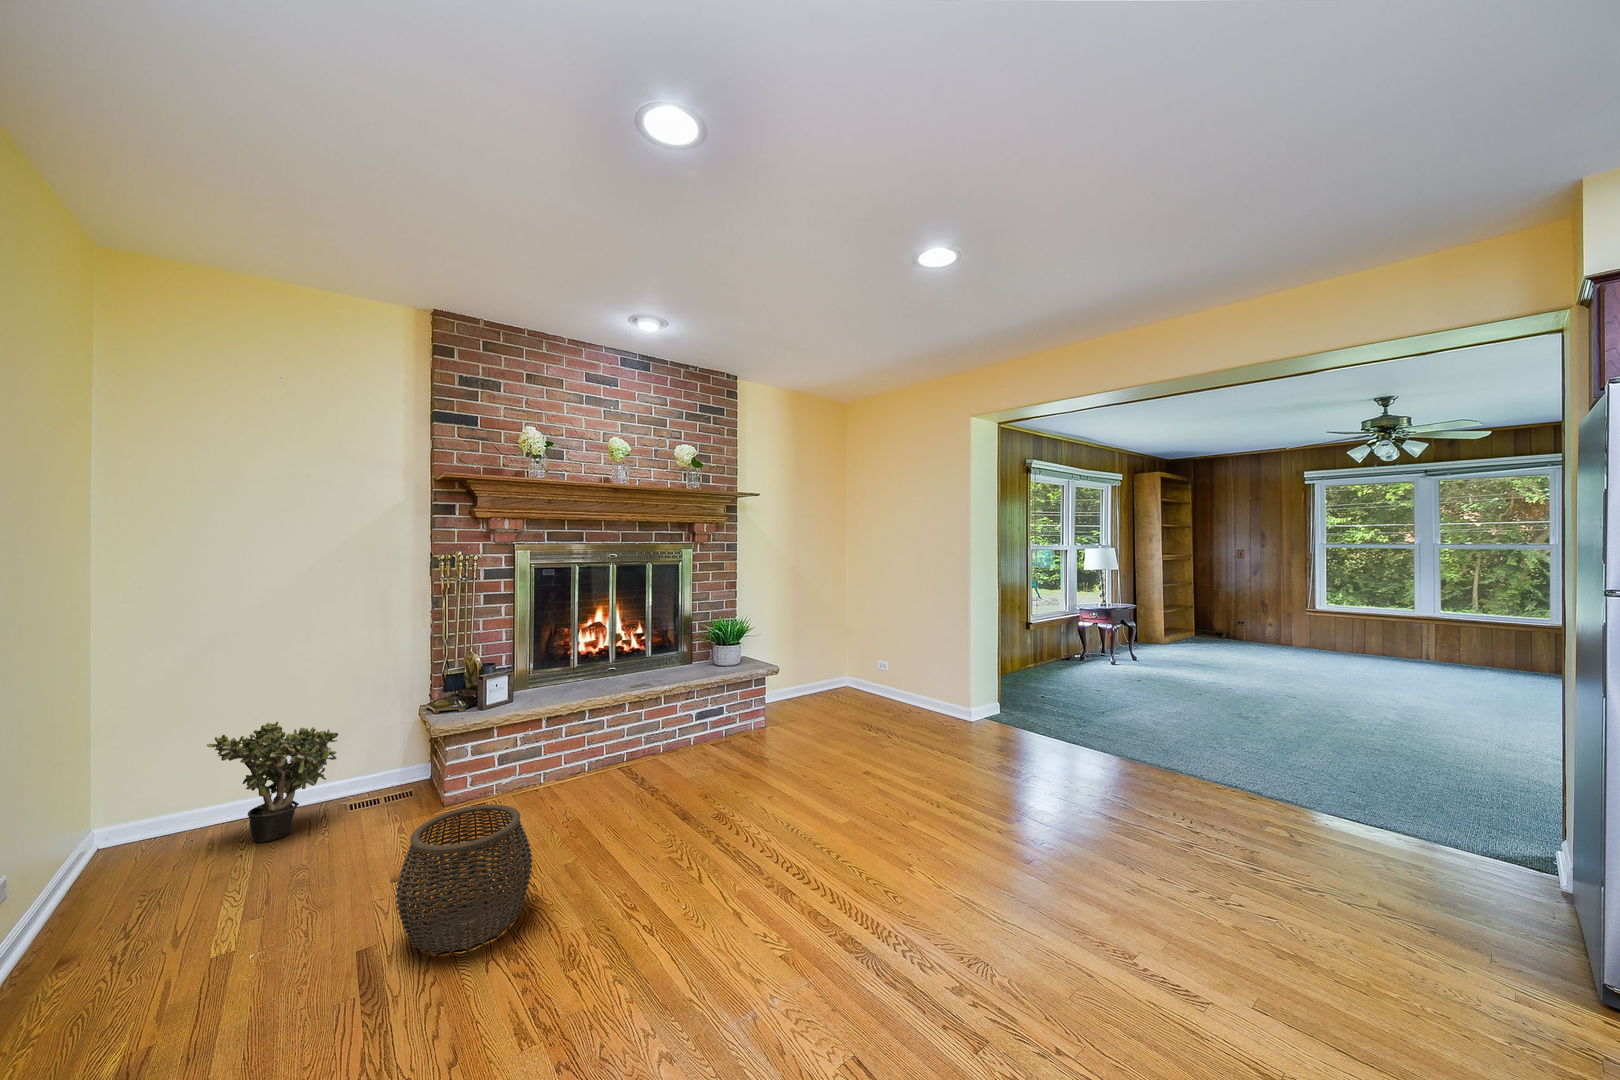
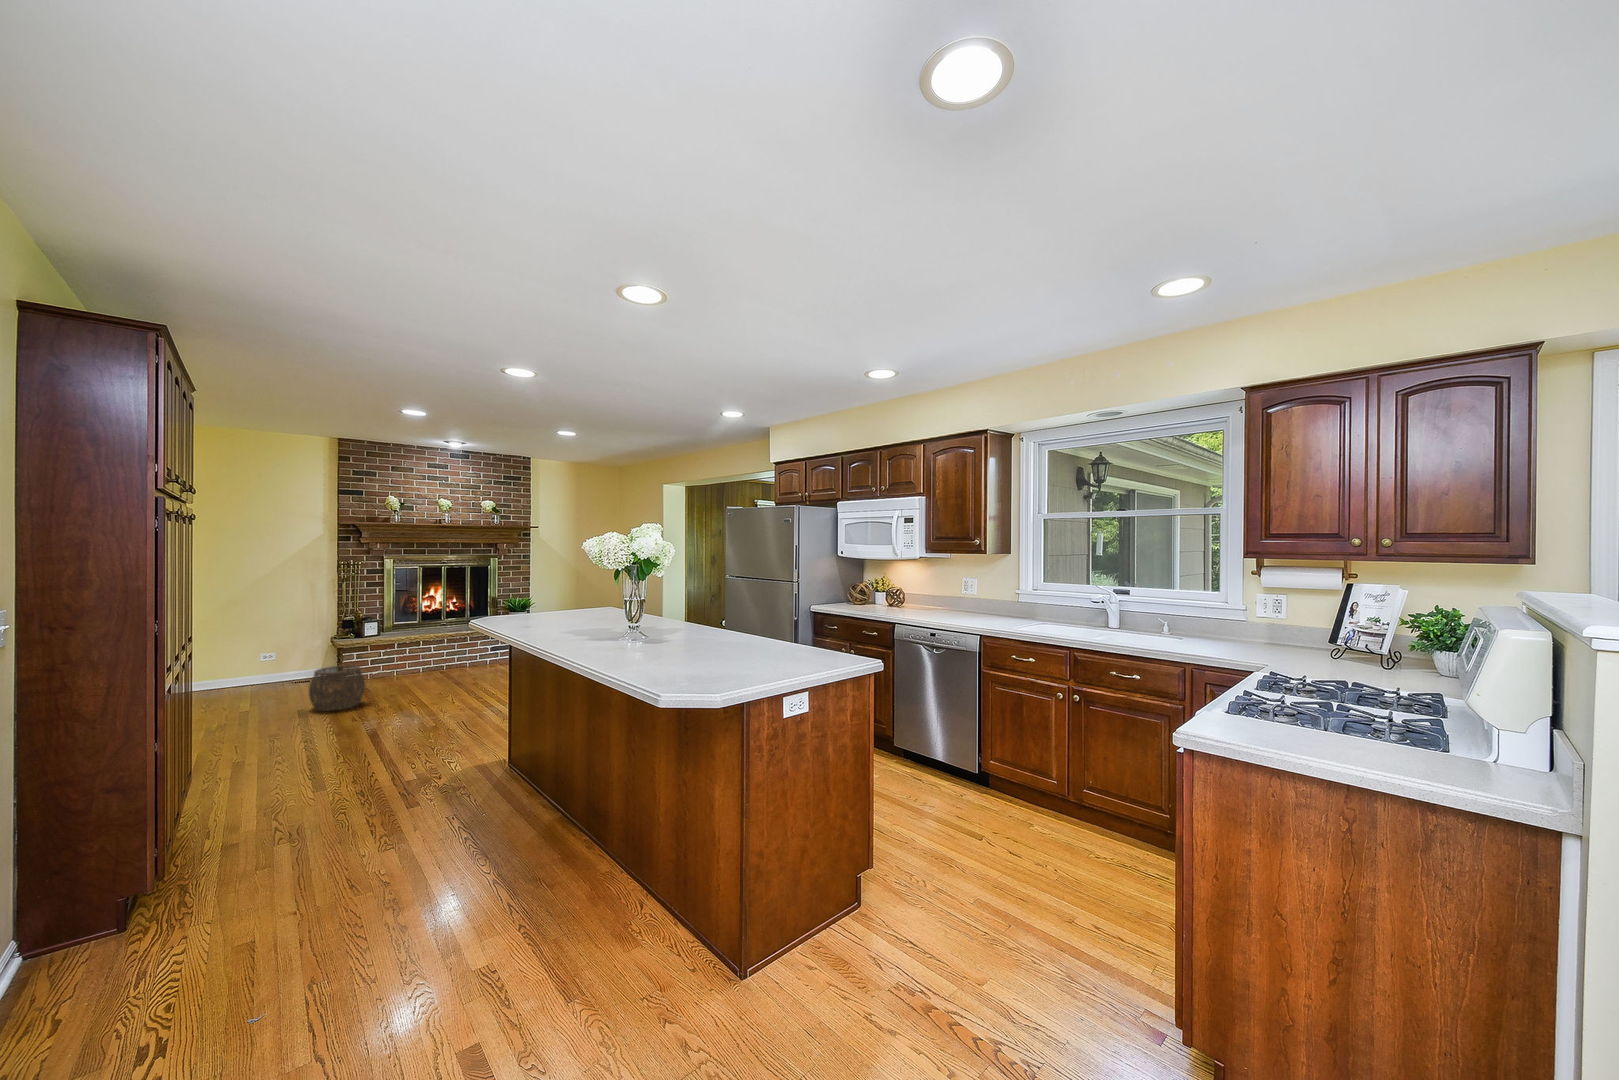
potted plant: present [207,722,338,842] -> none [228,637,288,691]

